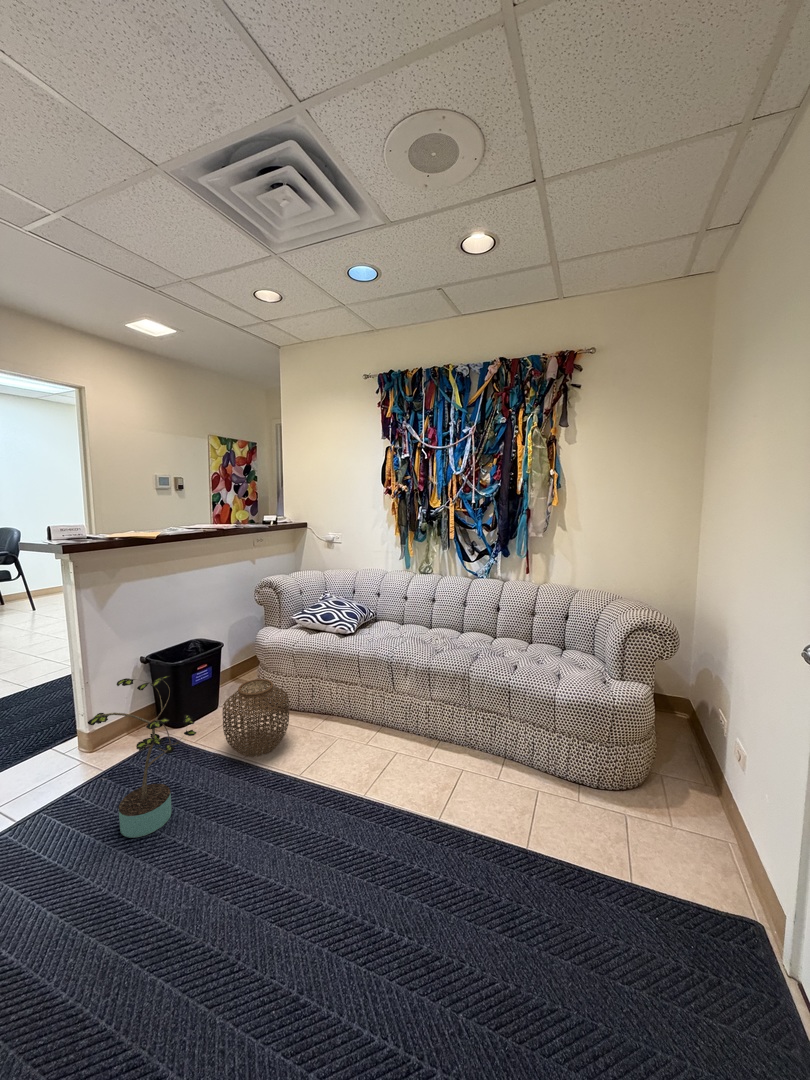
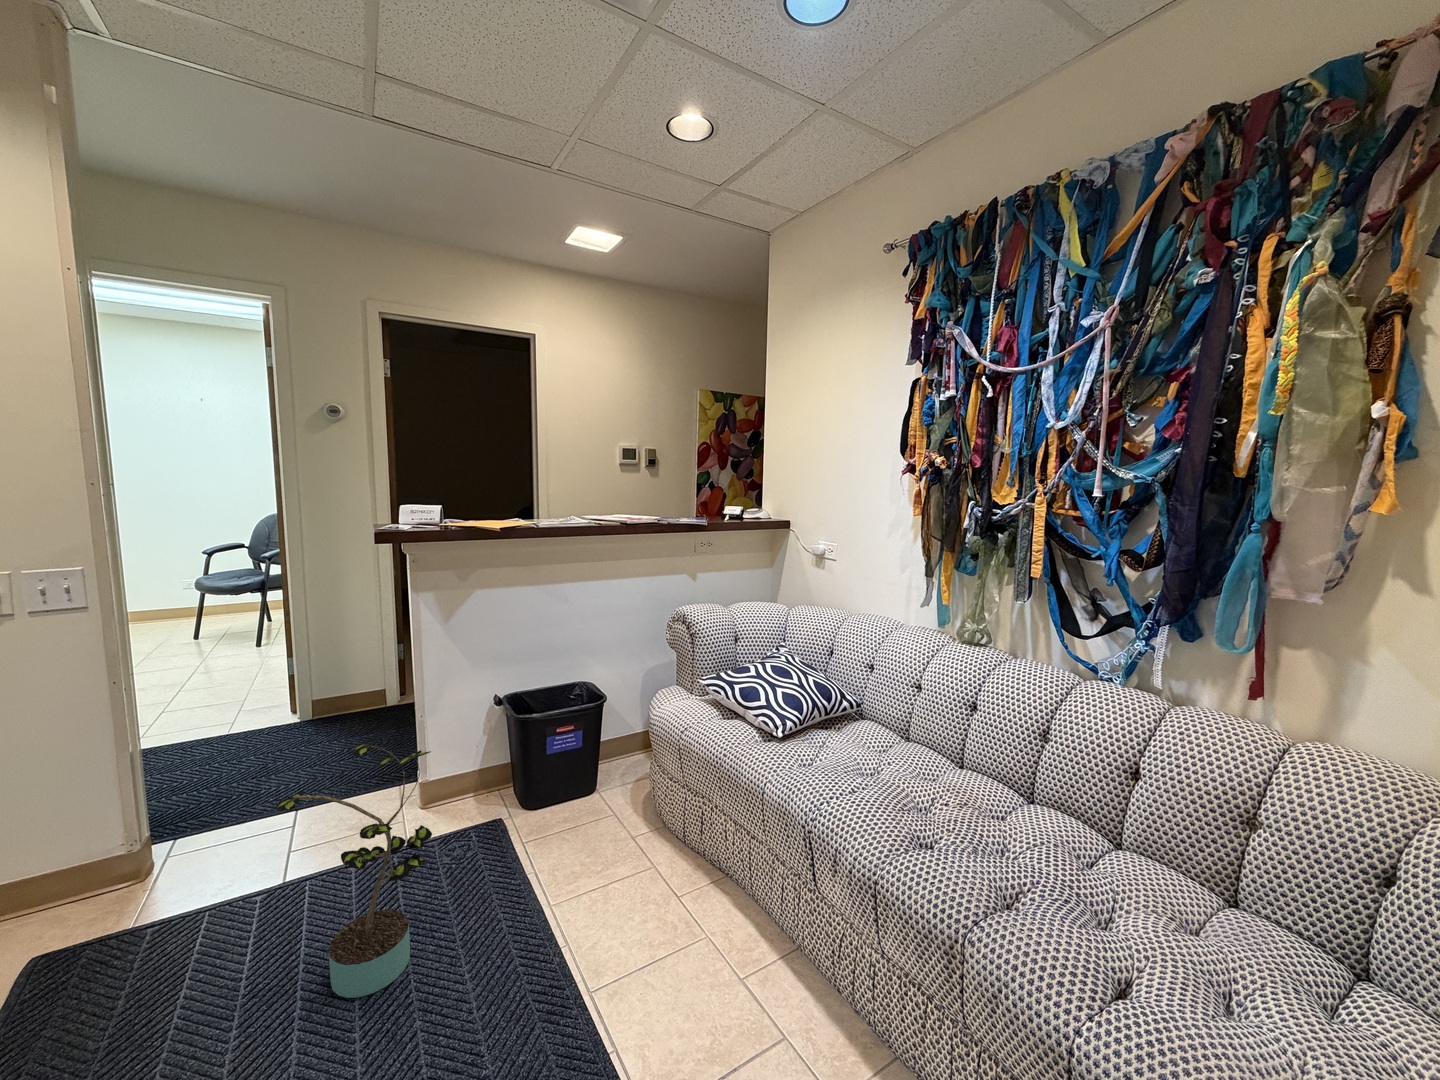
woven basket: present [223,679,289,757] -> none [530,781,639,919]

